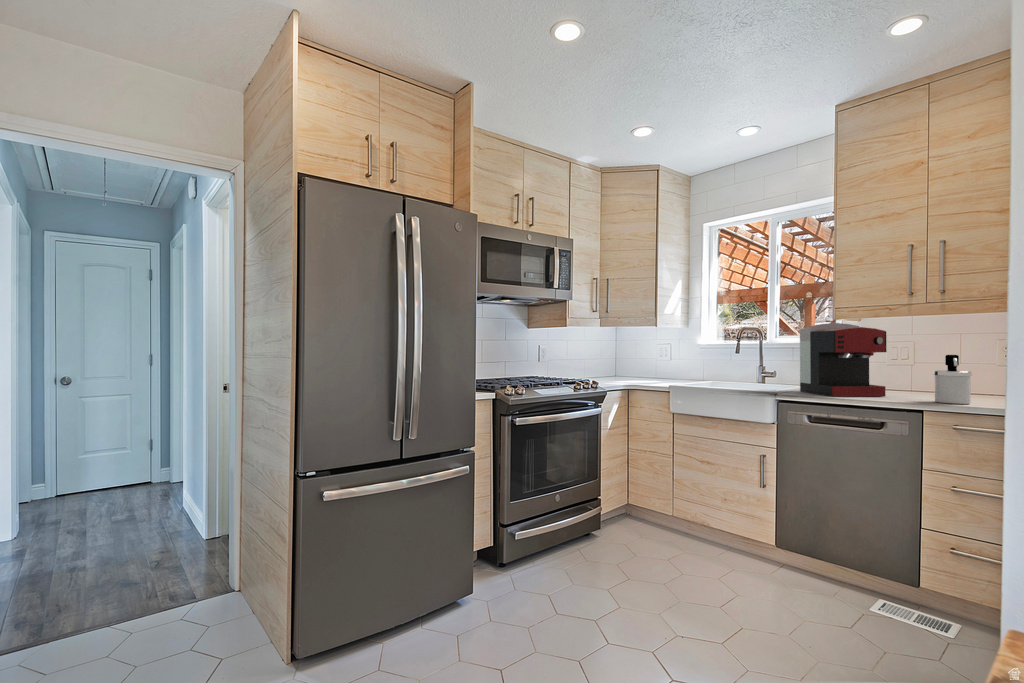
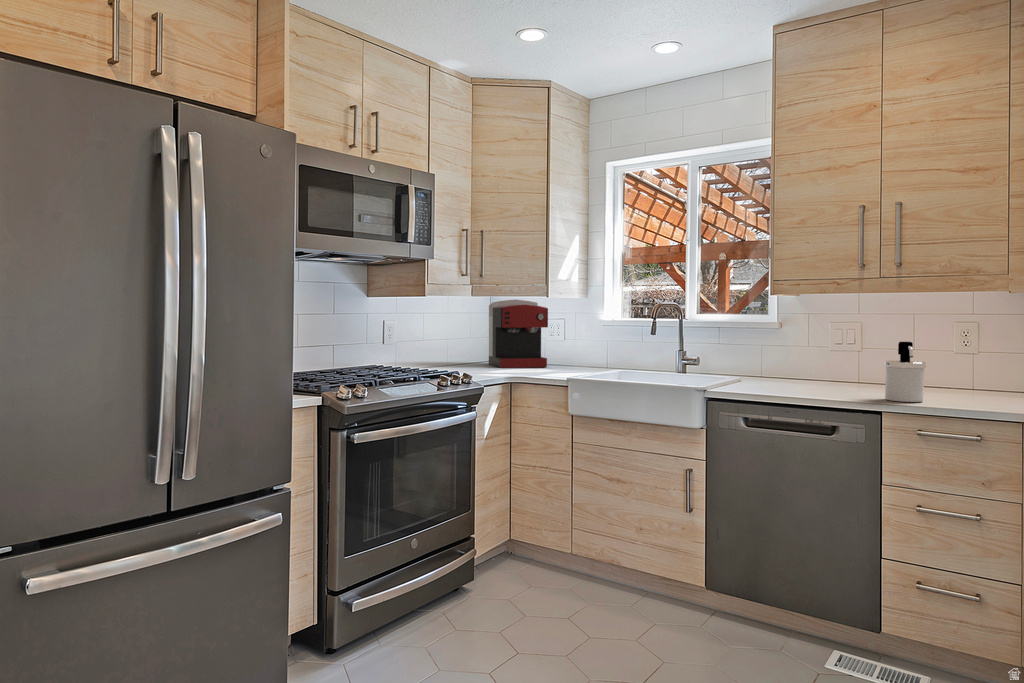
coffee maker: present [800,323,887,396] -> present [489,300,548,368]

